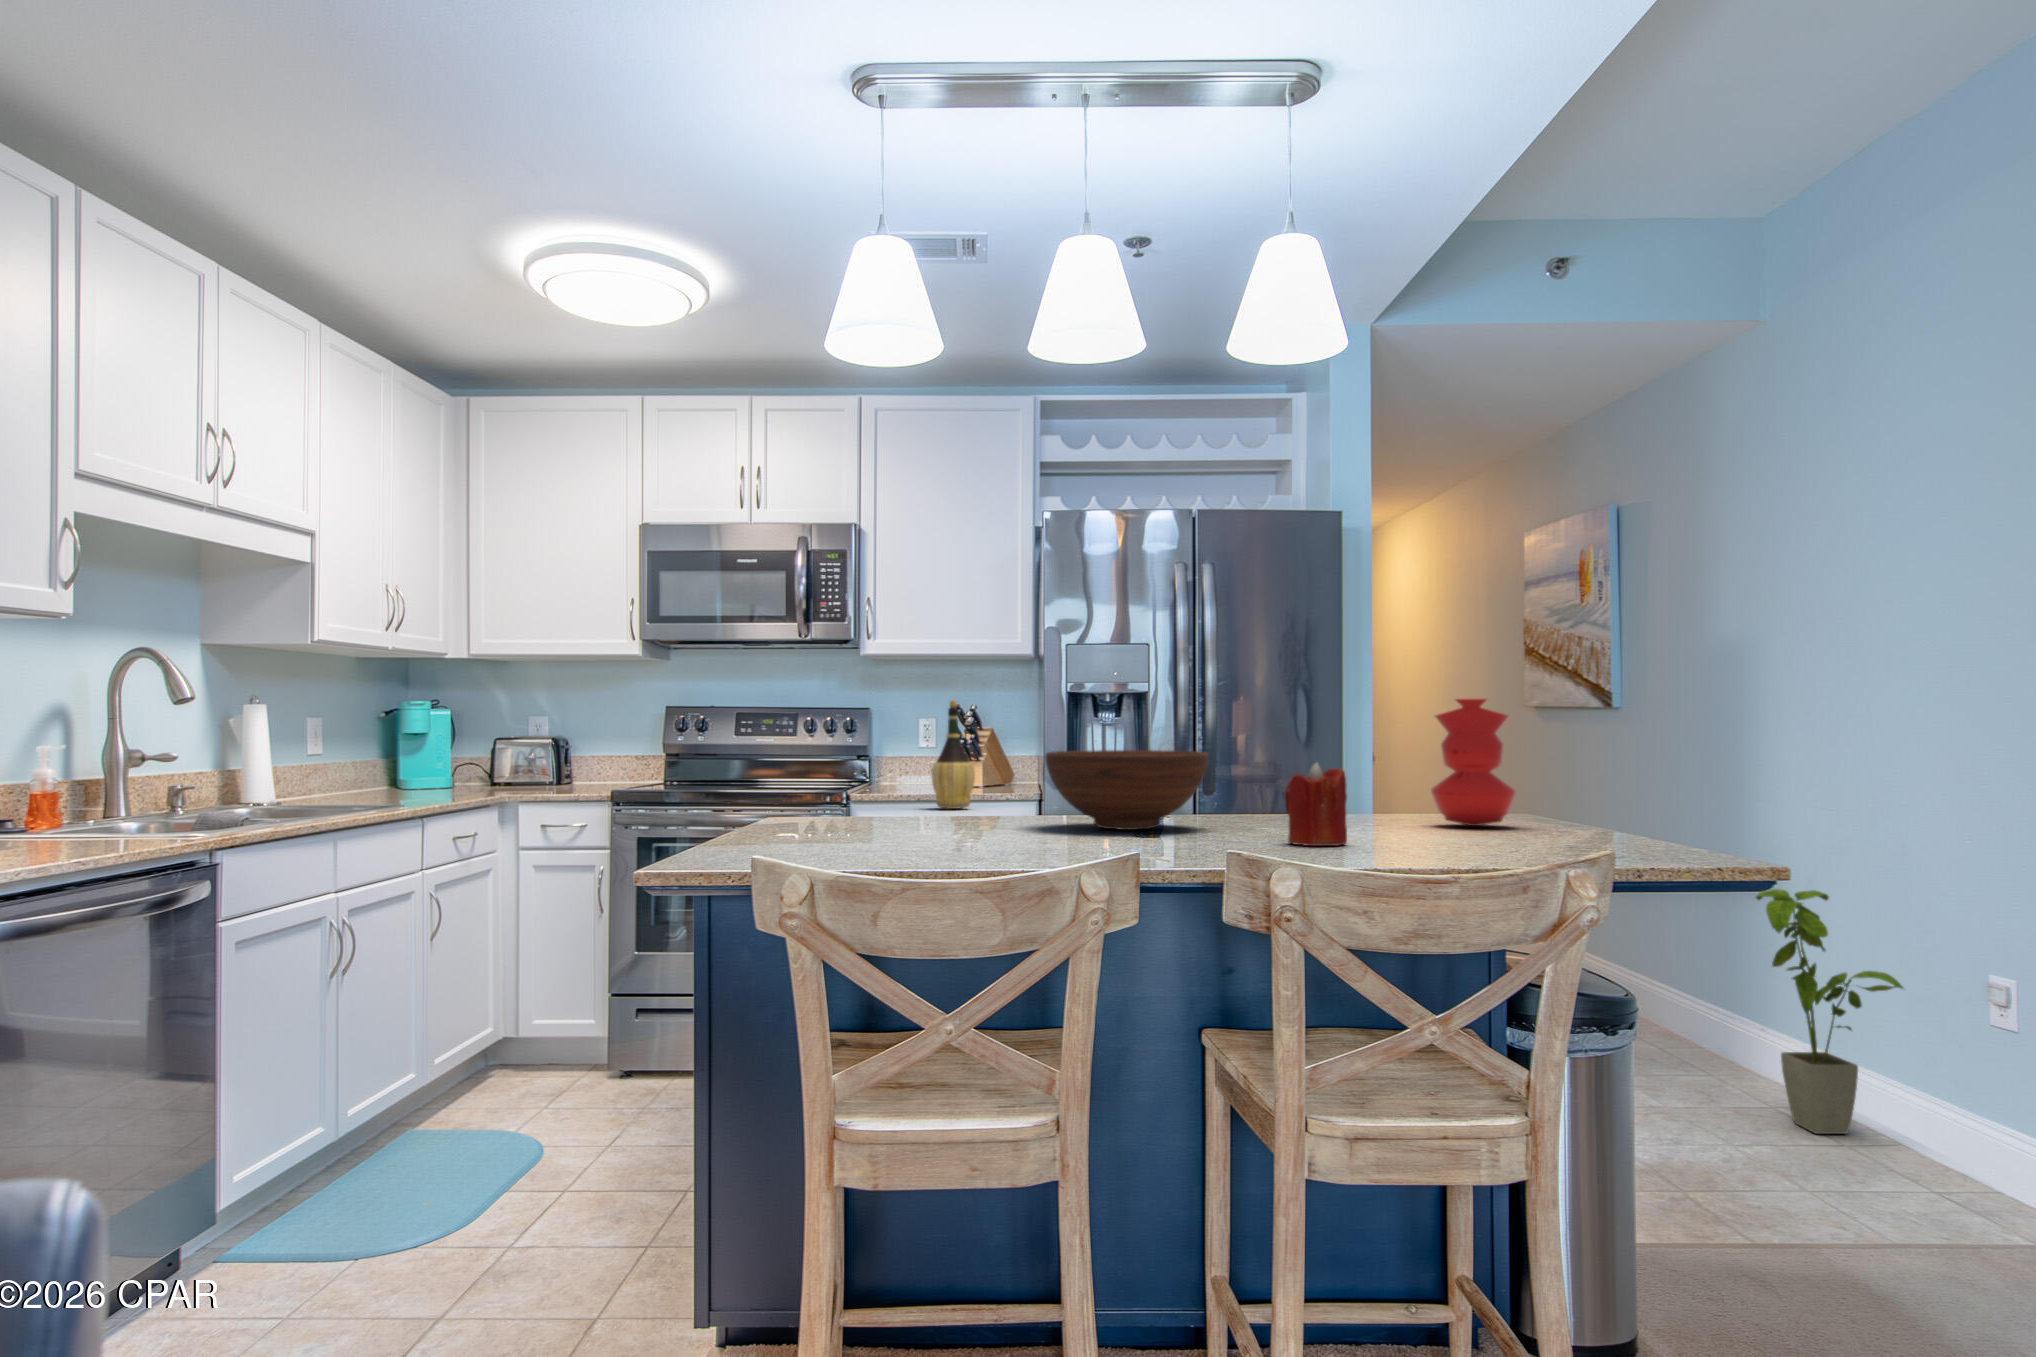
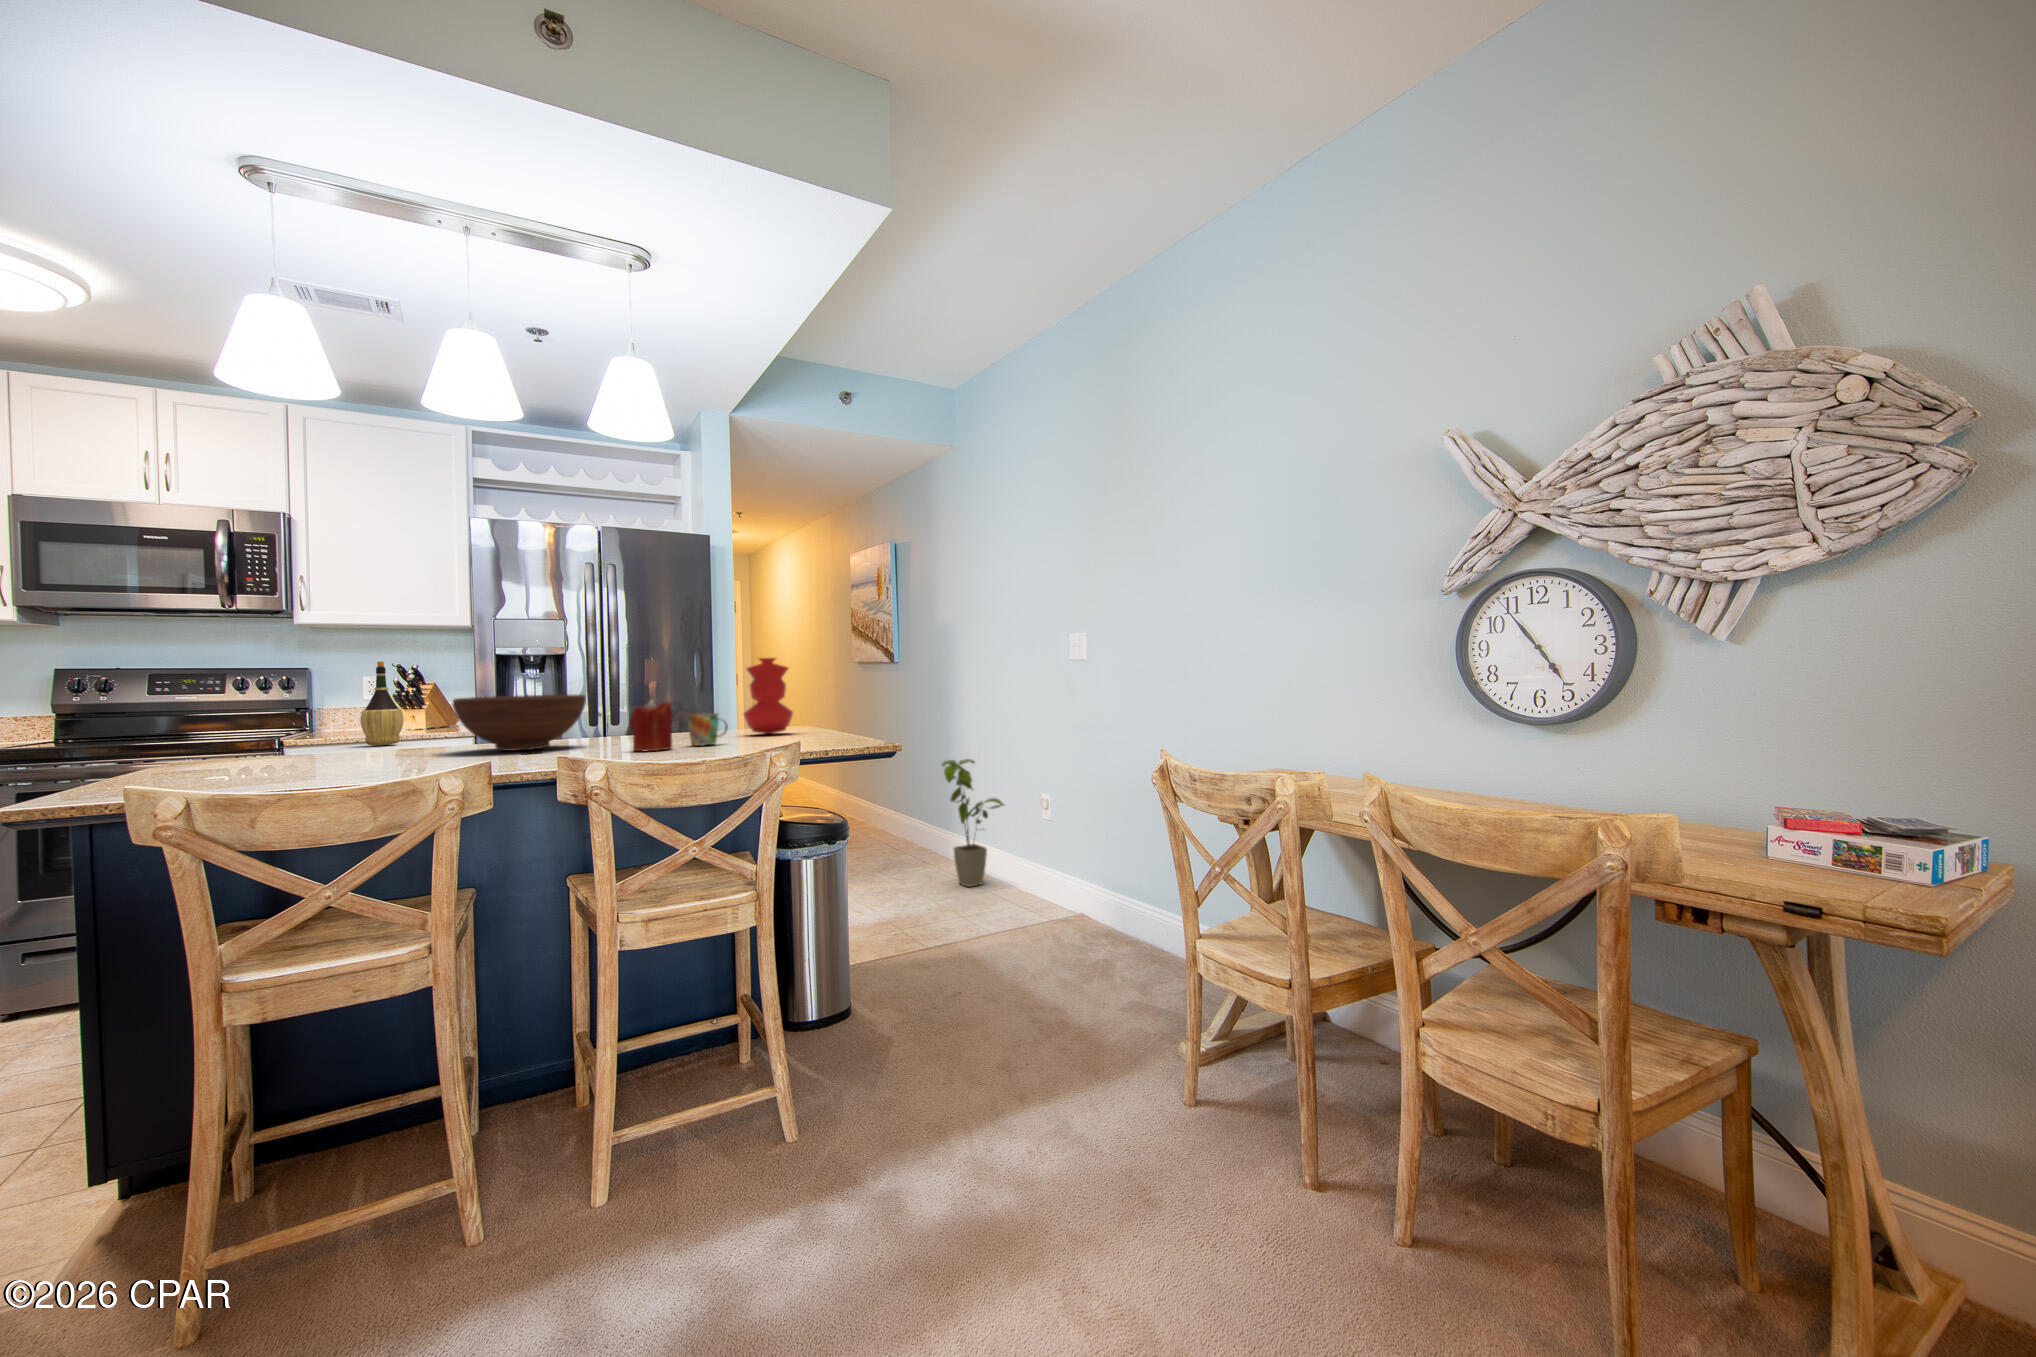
mug: none [1364,788,1426,841] -> present [688,713,728,746]

